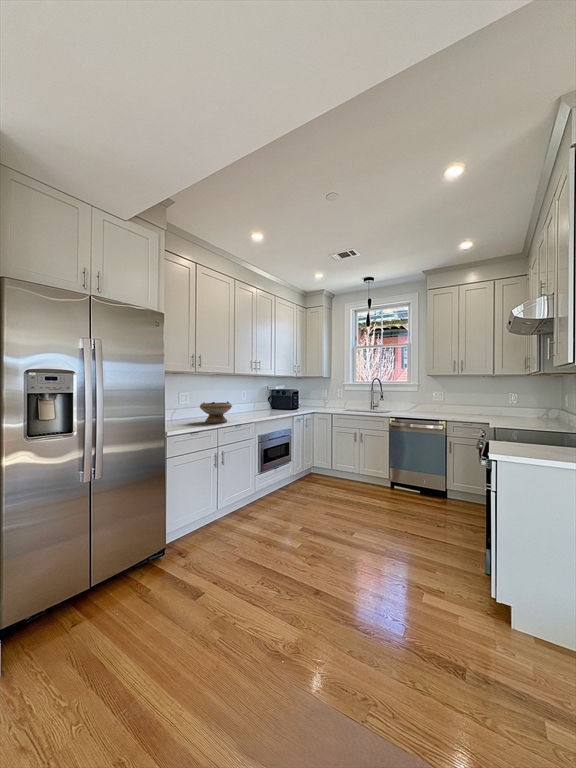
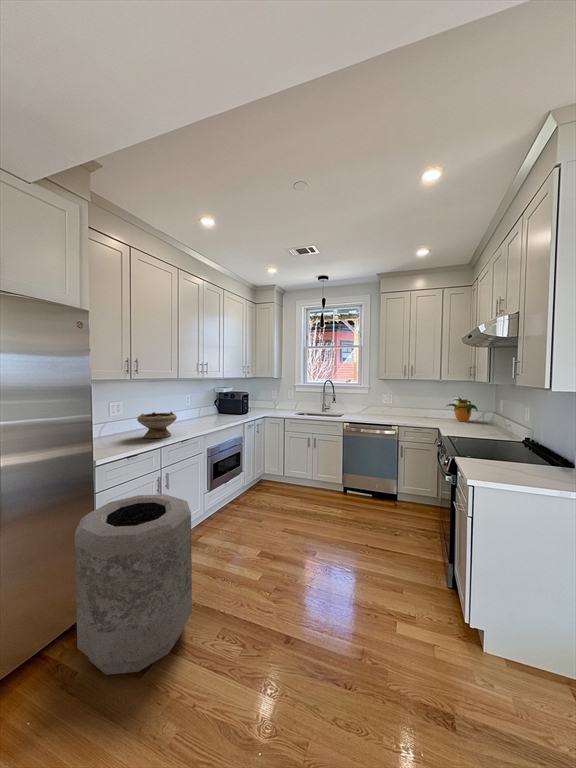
potted plant: none [499,392,537,418] -> present [447,398,477,422]
trash can: none [151,463,239,597] -> present [75,494,192,674]

